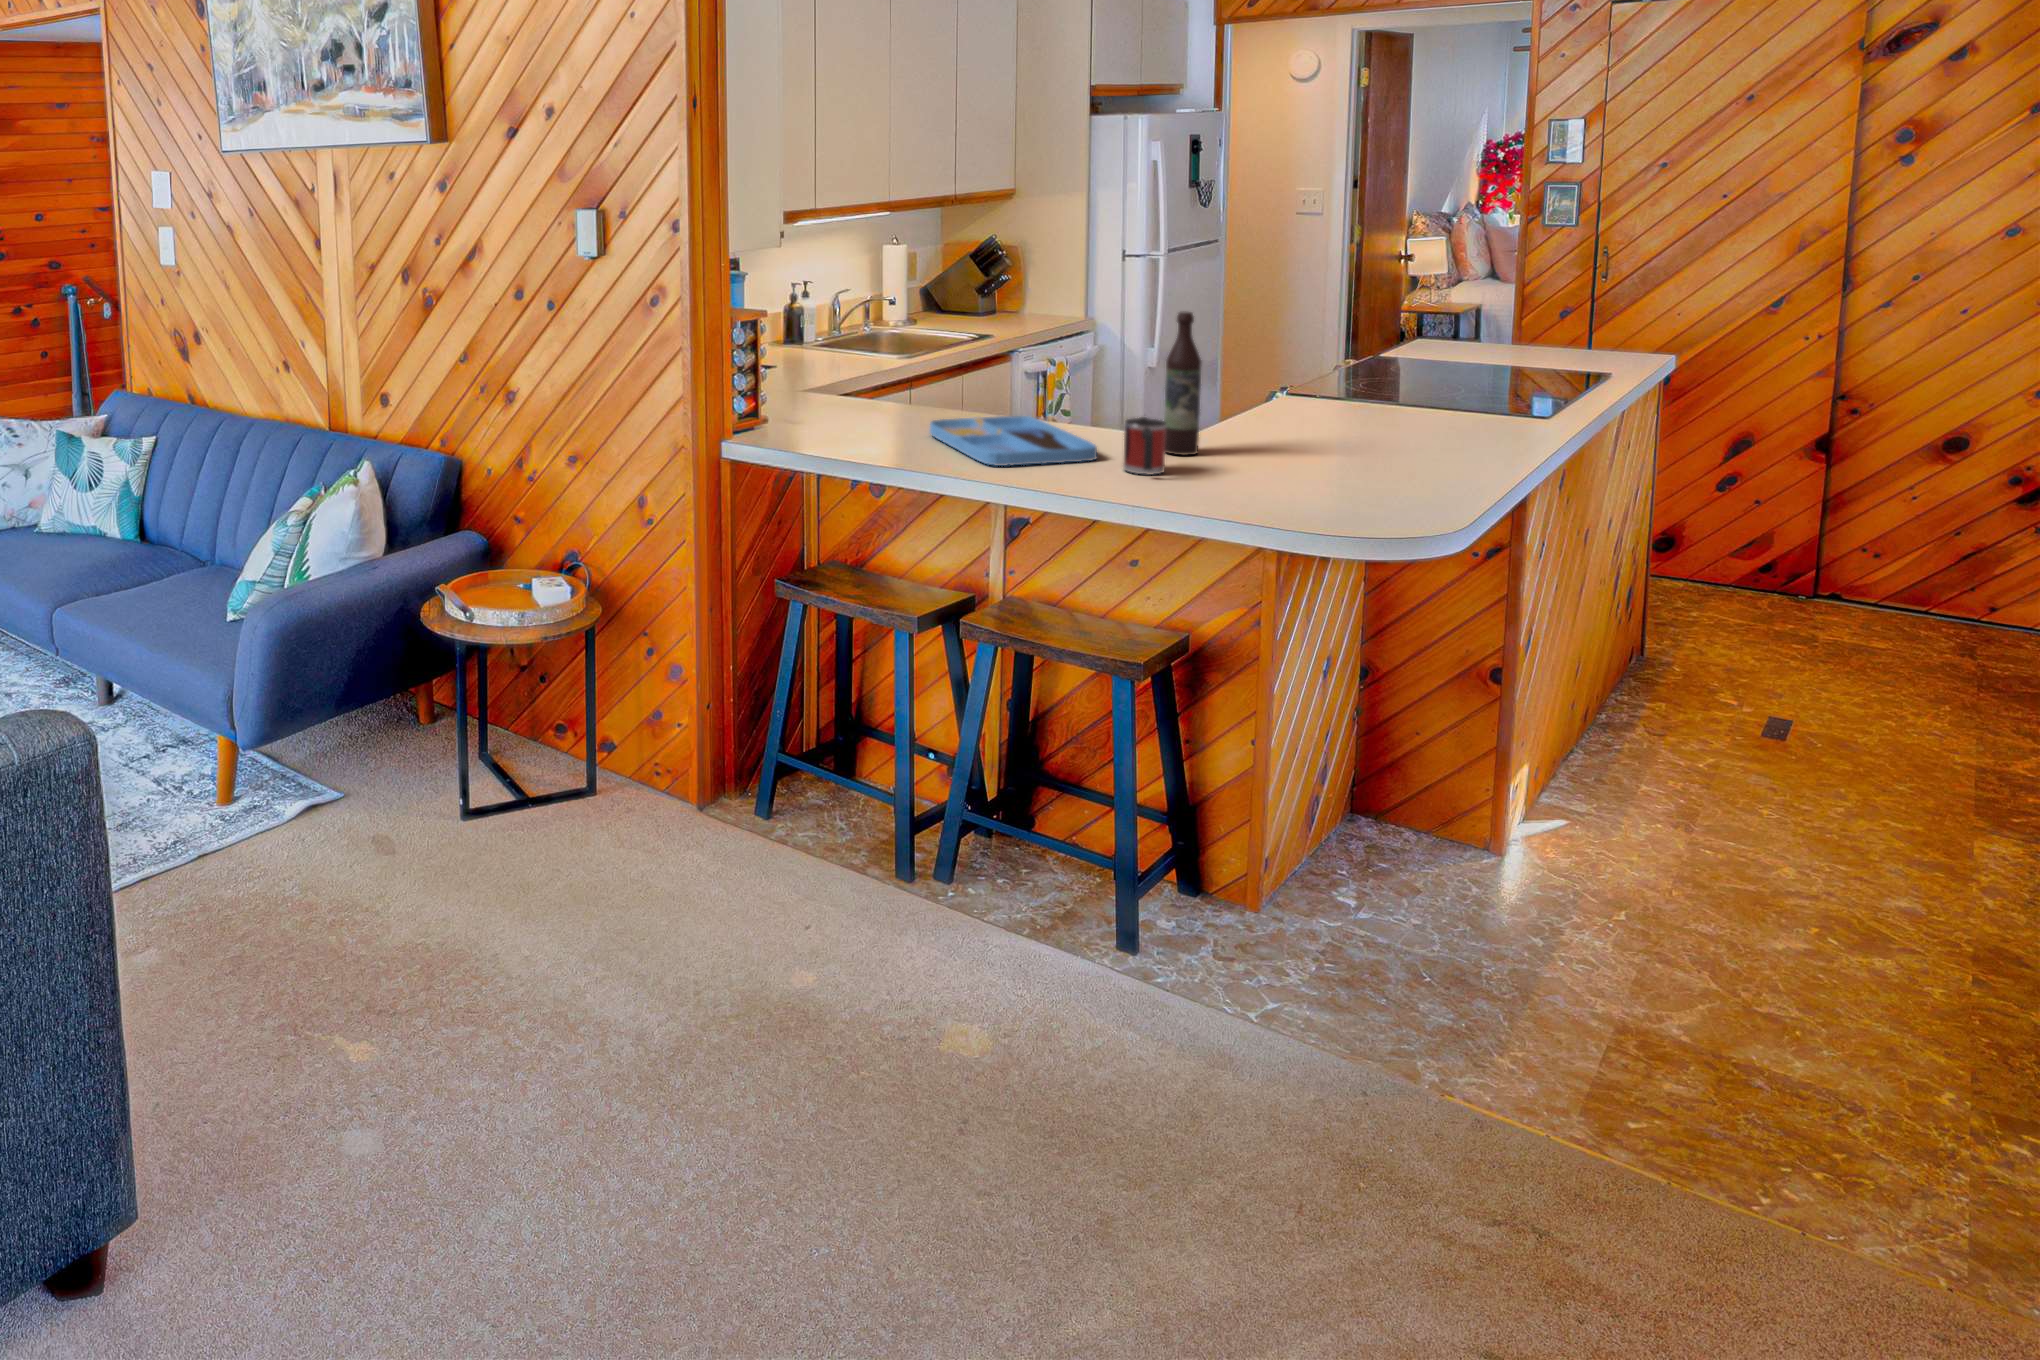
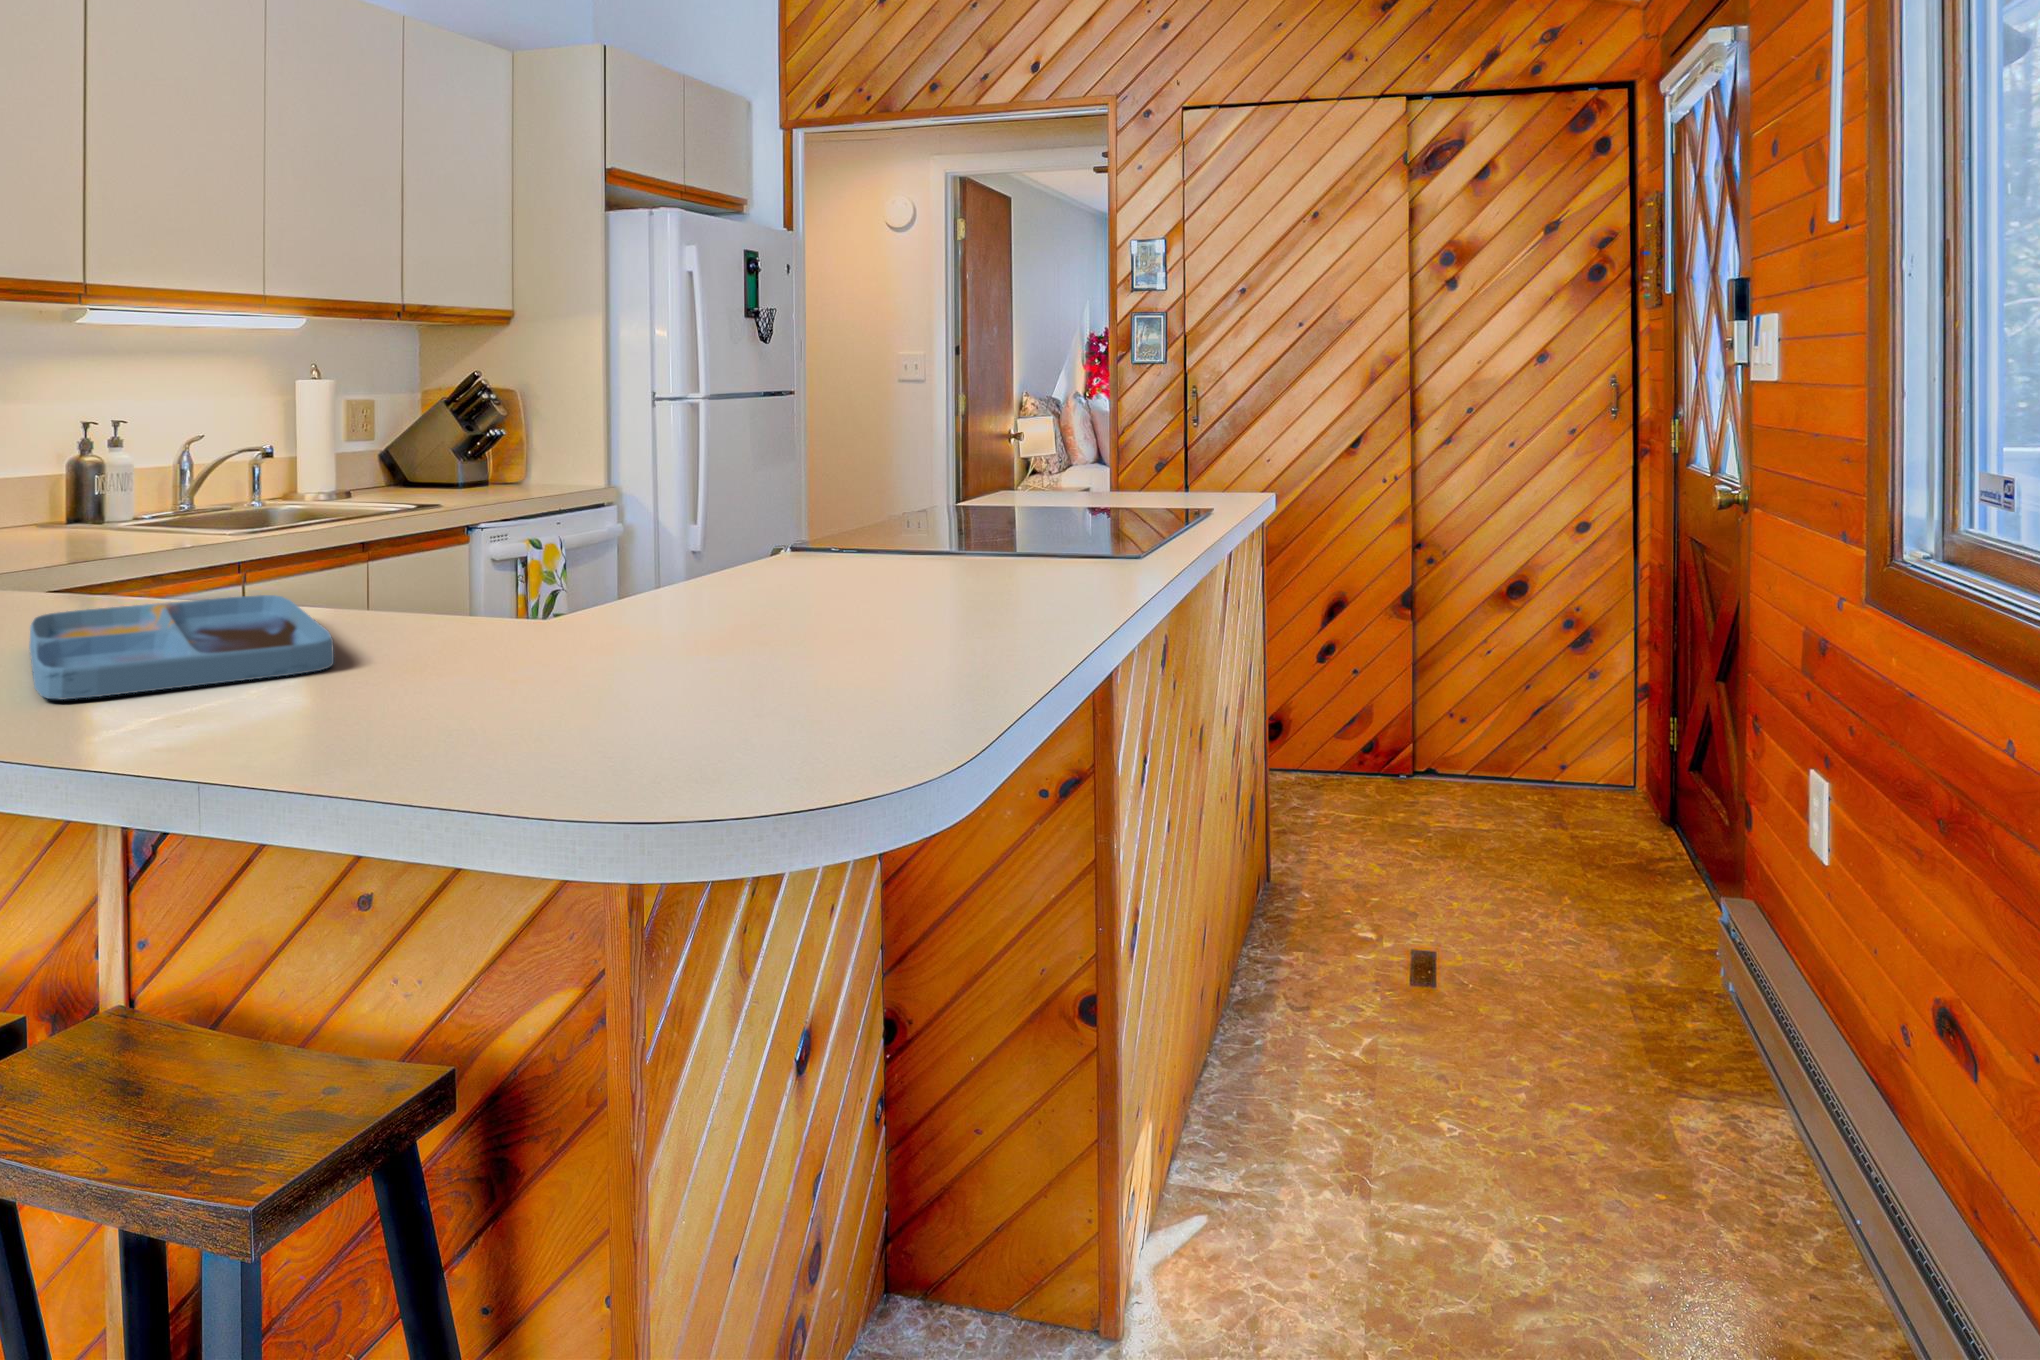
wine bottle: present [1164,311,1202,455] -> none [487,357,554,648]
mug: present [1123,417,1166,474] -> none [354,566,443,692]

